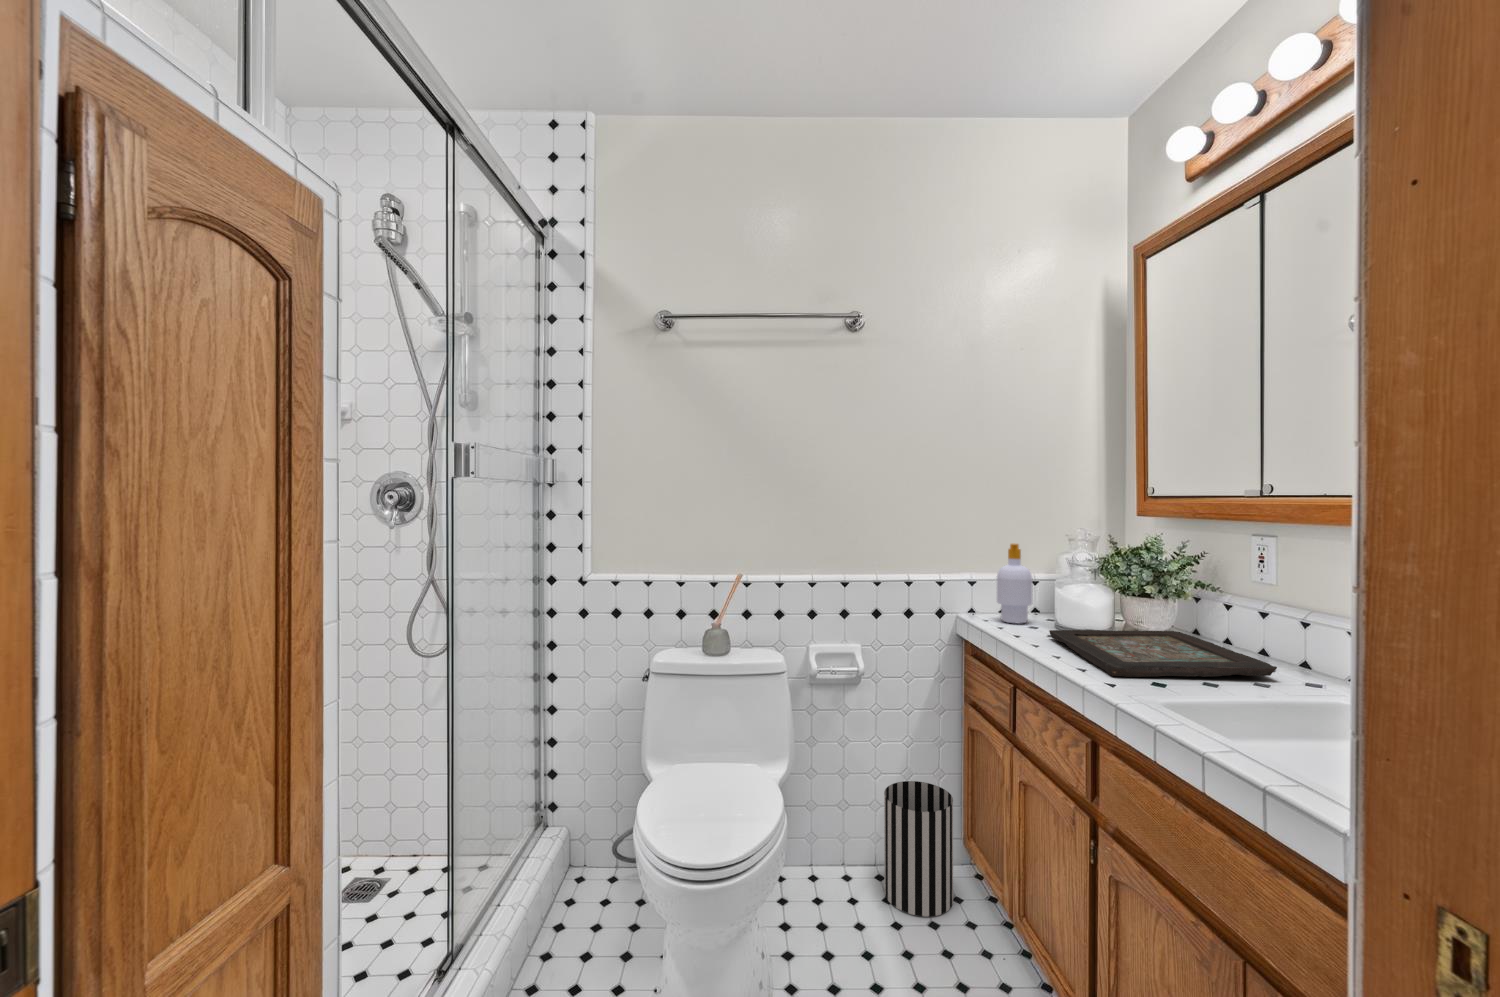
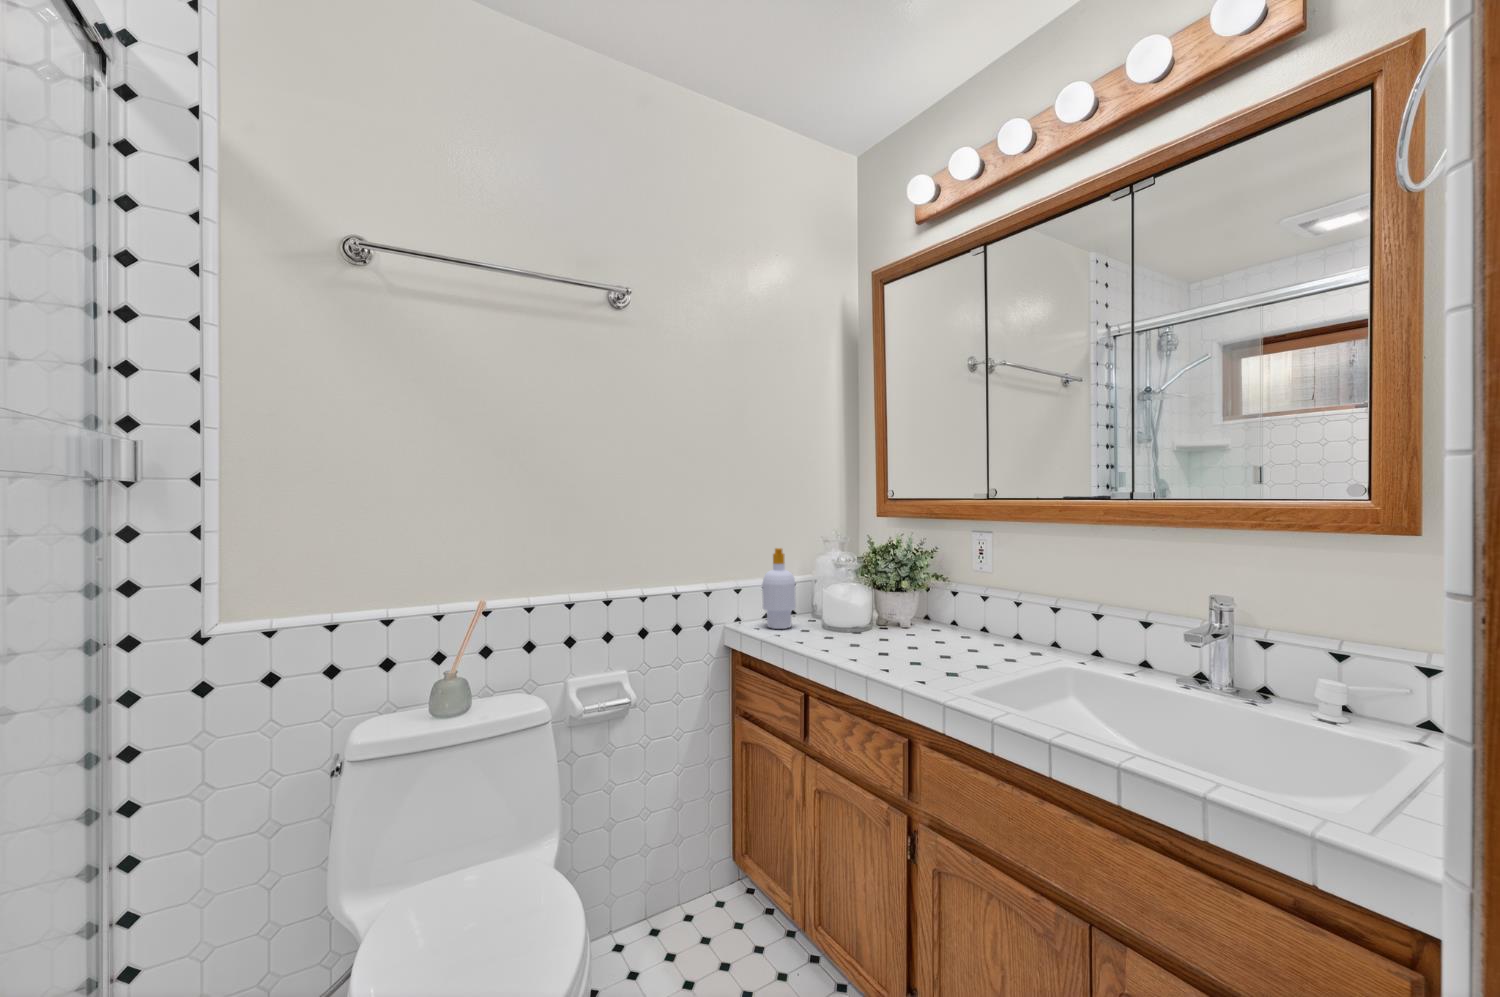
decorative tray: present [1049,630,1277,677] -> none [825,622,1020,673]
wastebasket: present [884,781,953,917] -> none [661,811,735,961]

